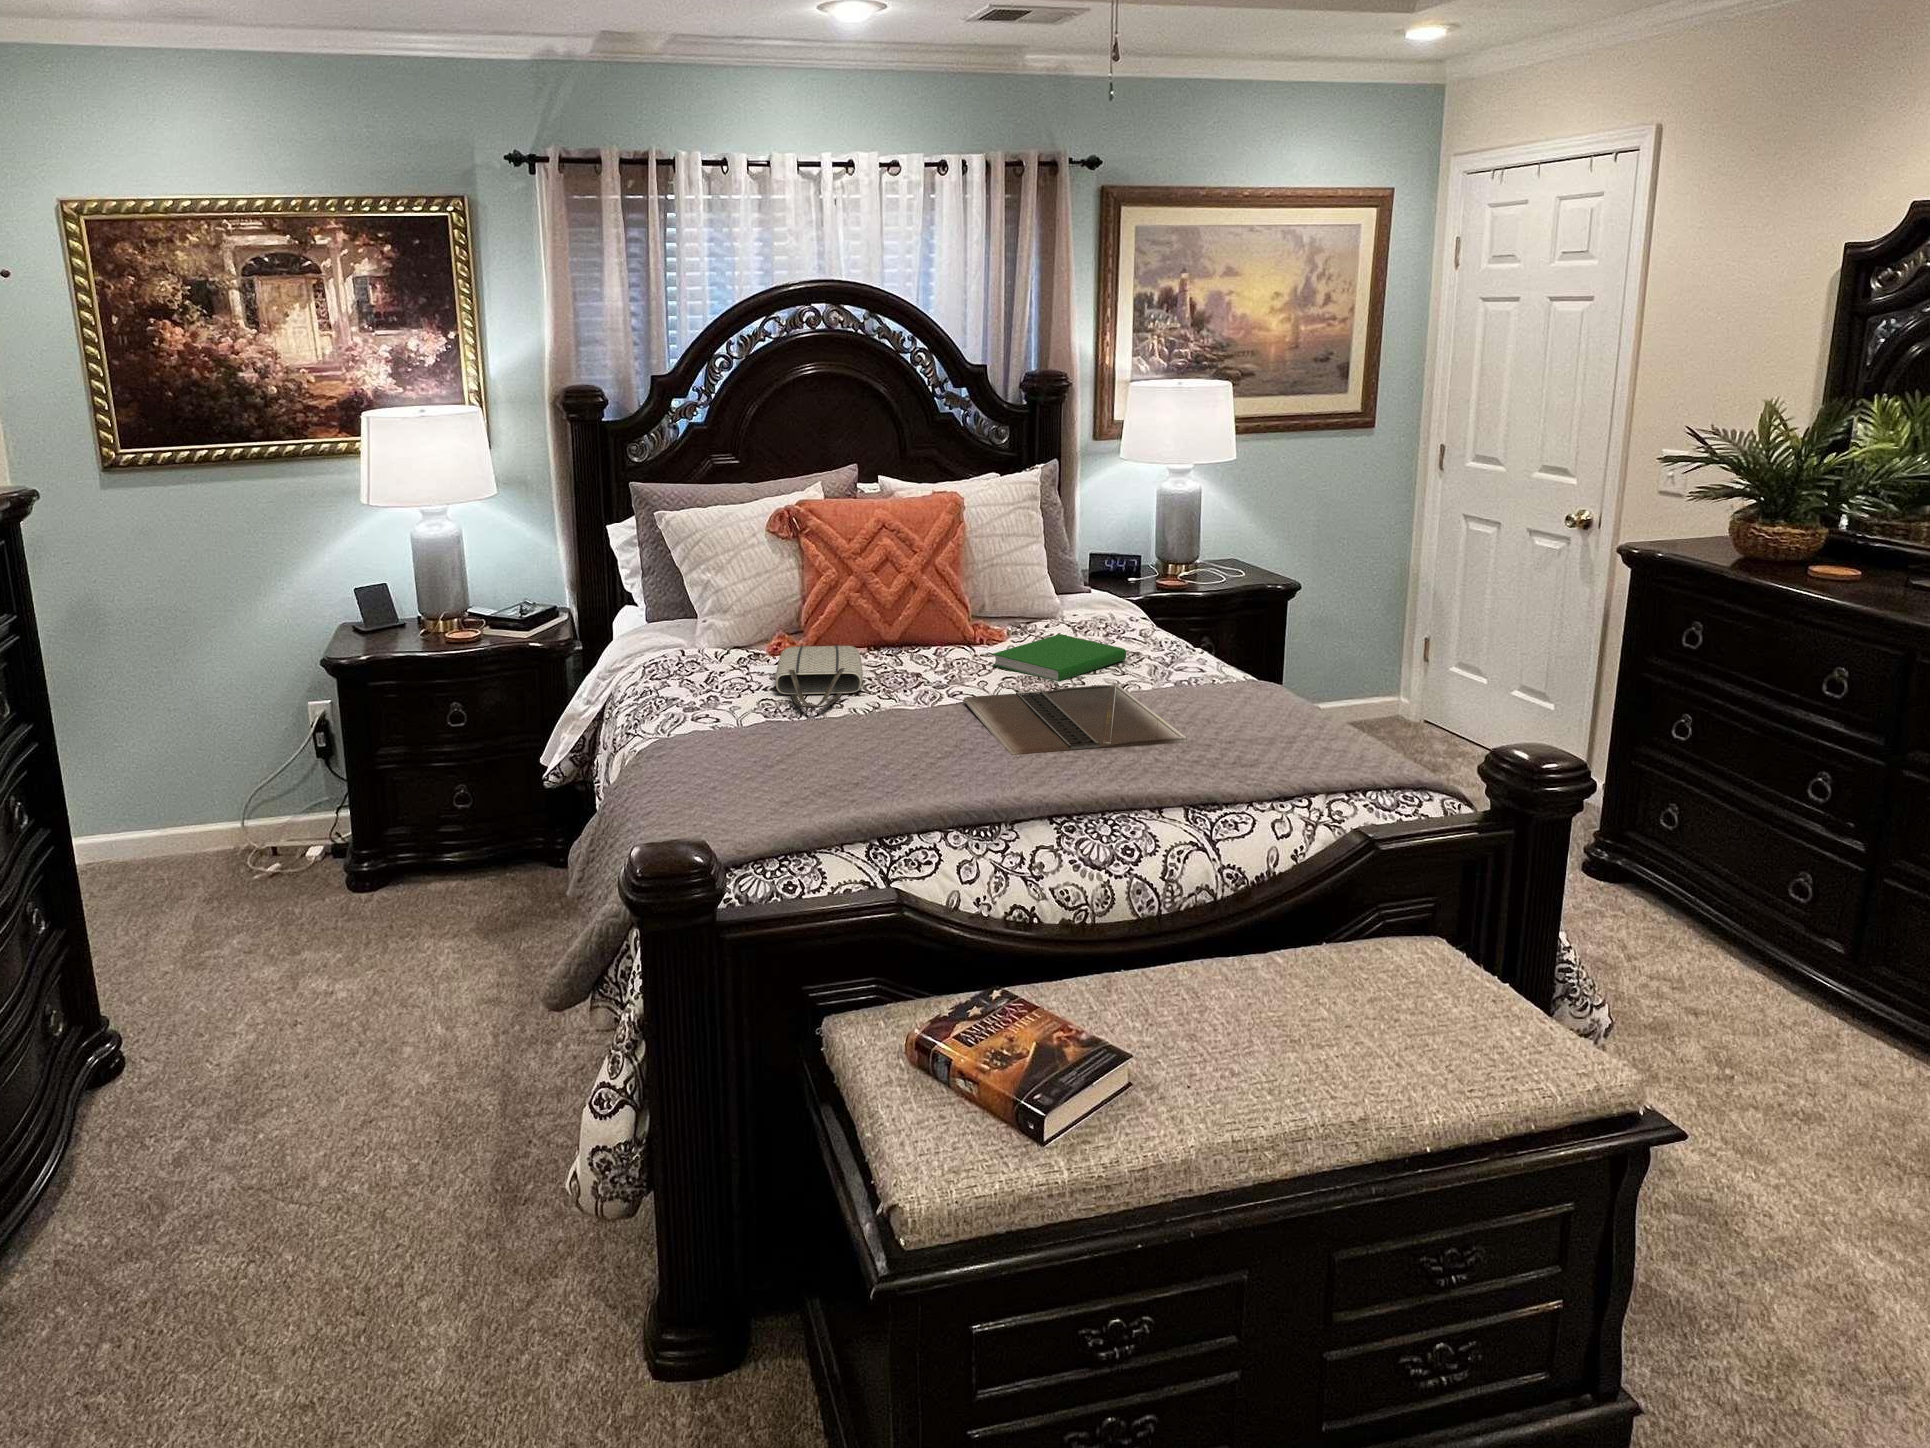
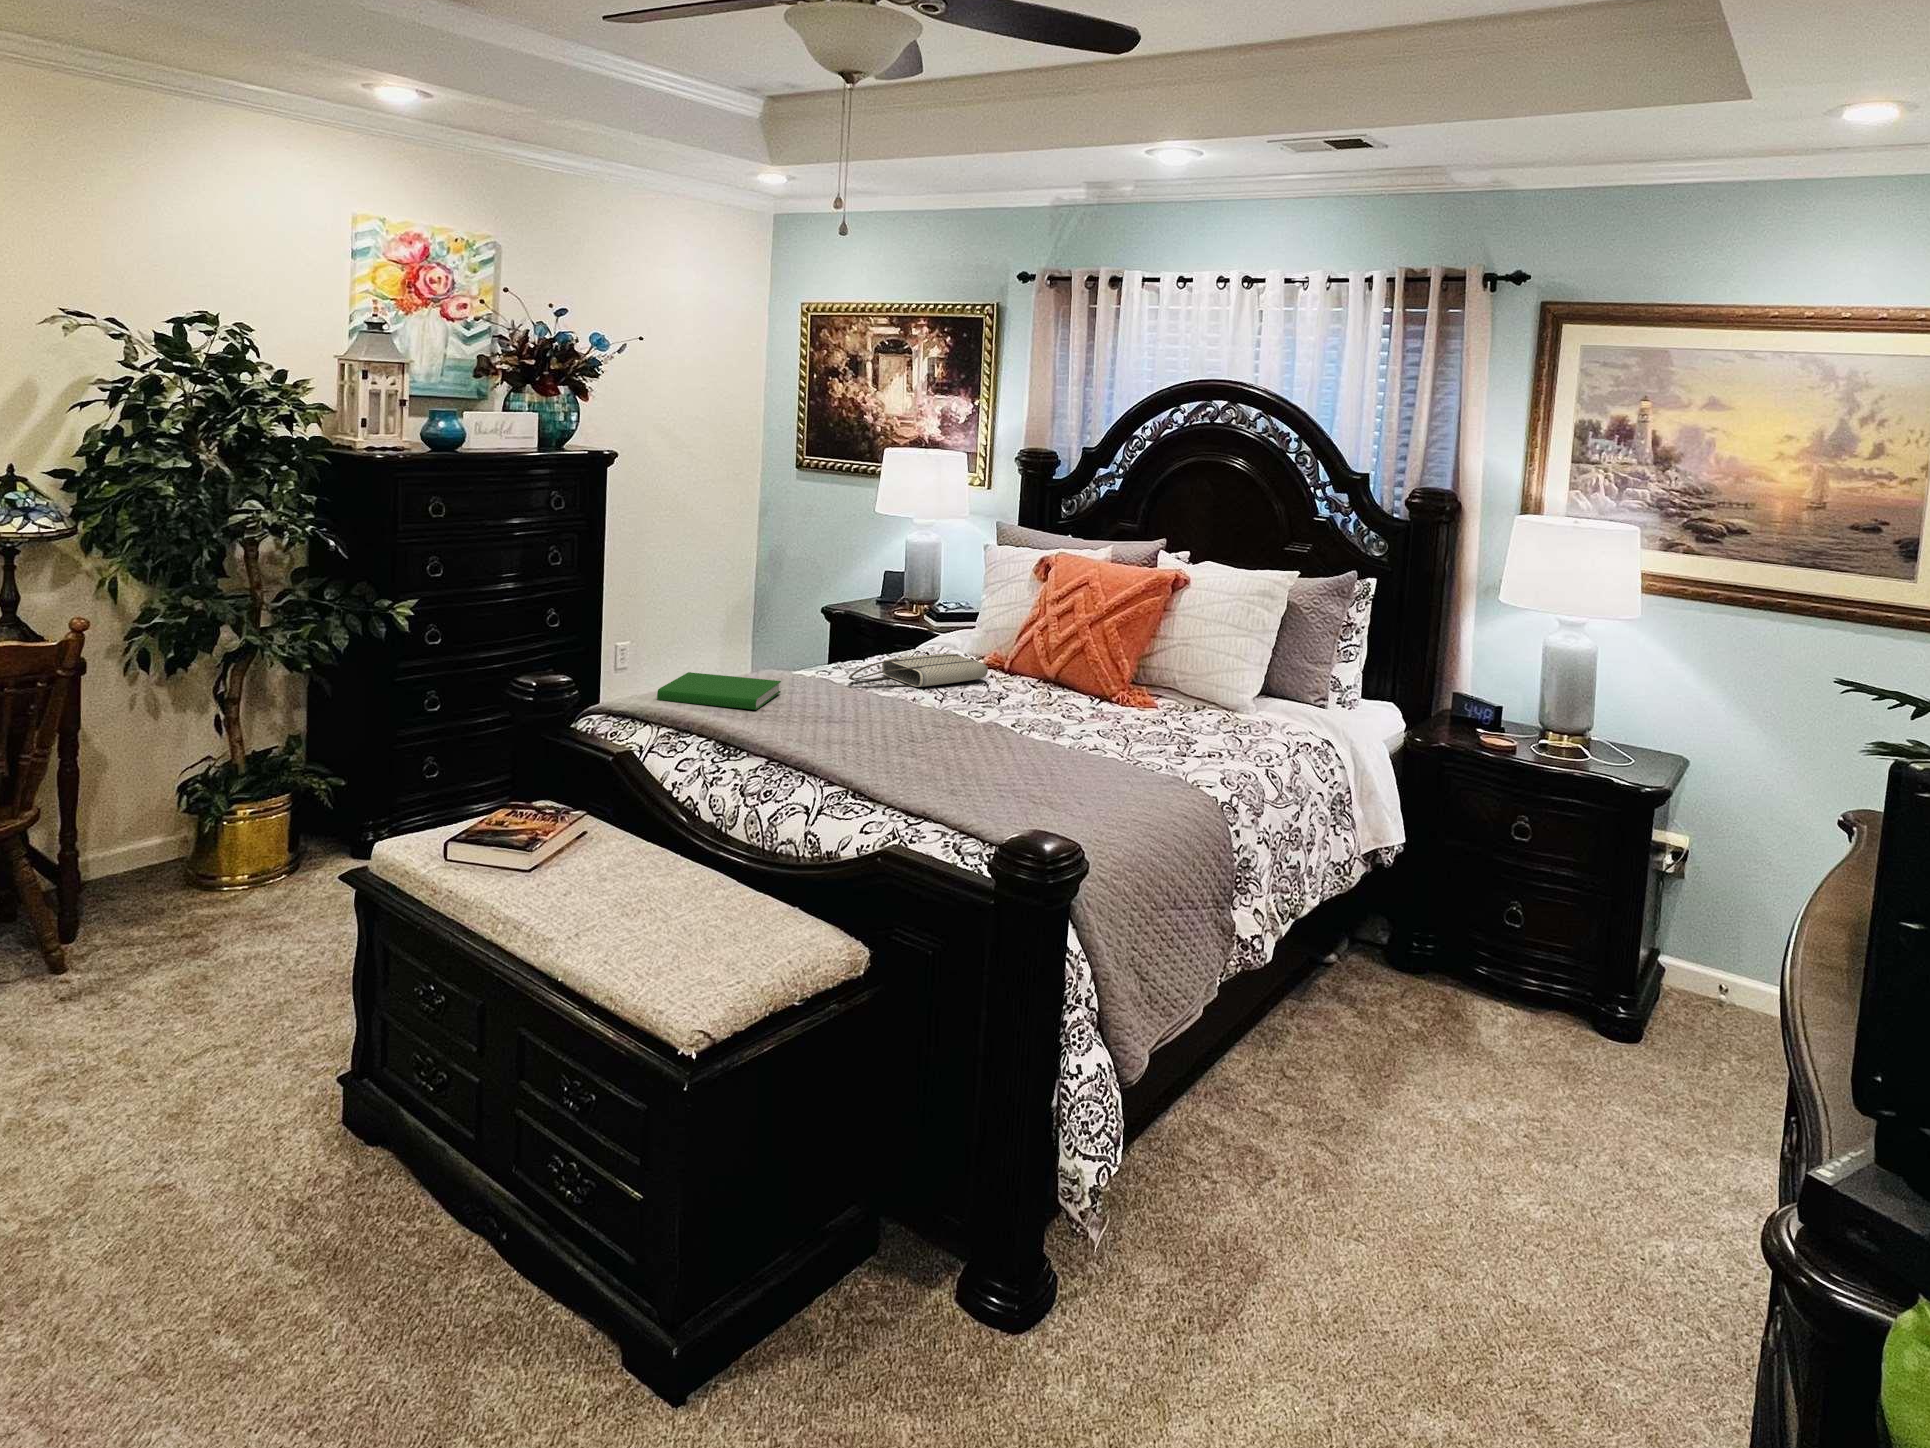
hardcover book: present [993,634,1126,681] -> present [657,672,781,710]
laptop: present [964,684,1187,755] -> none [843,706,1050,766]

